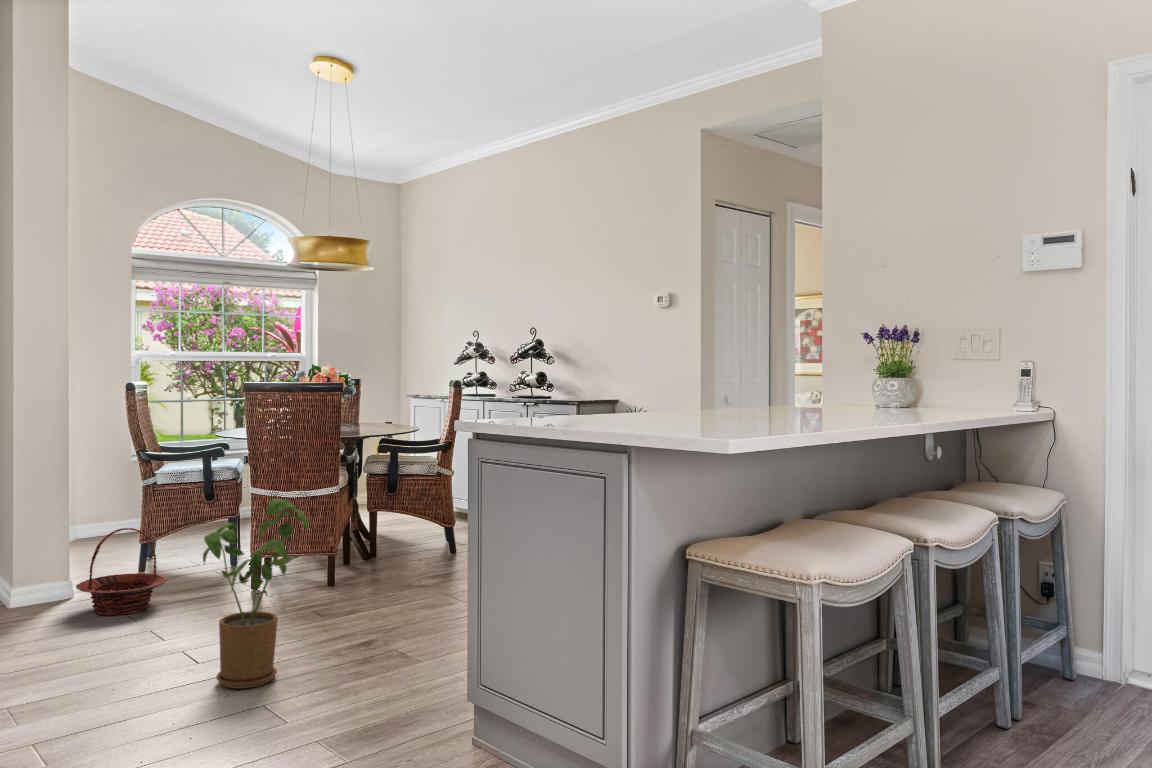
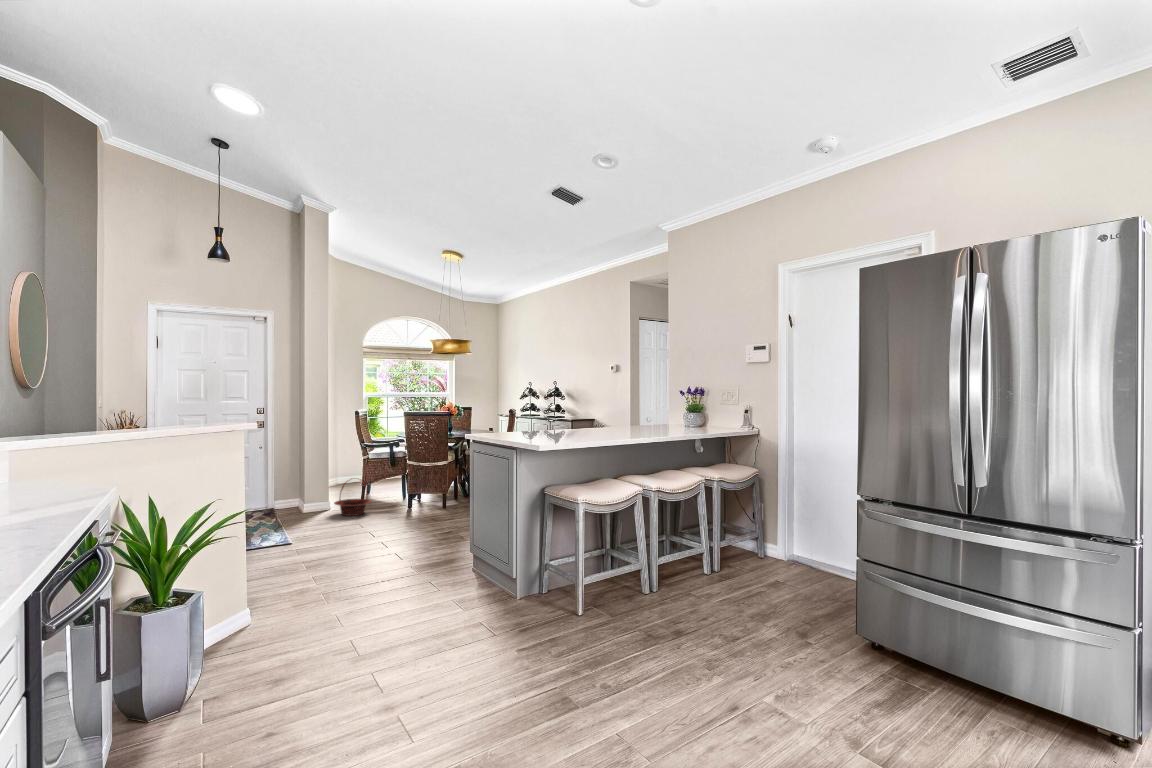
house plant: present [203,499,310,689] -> none [383,466,428,542]

